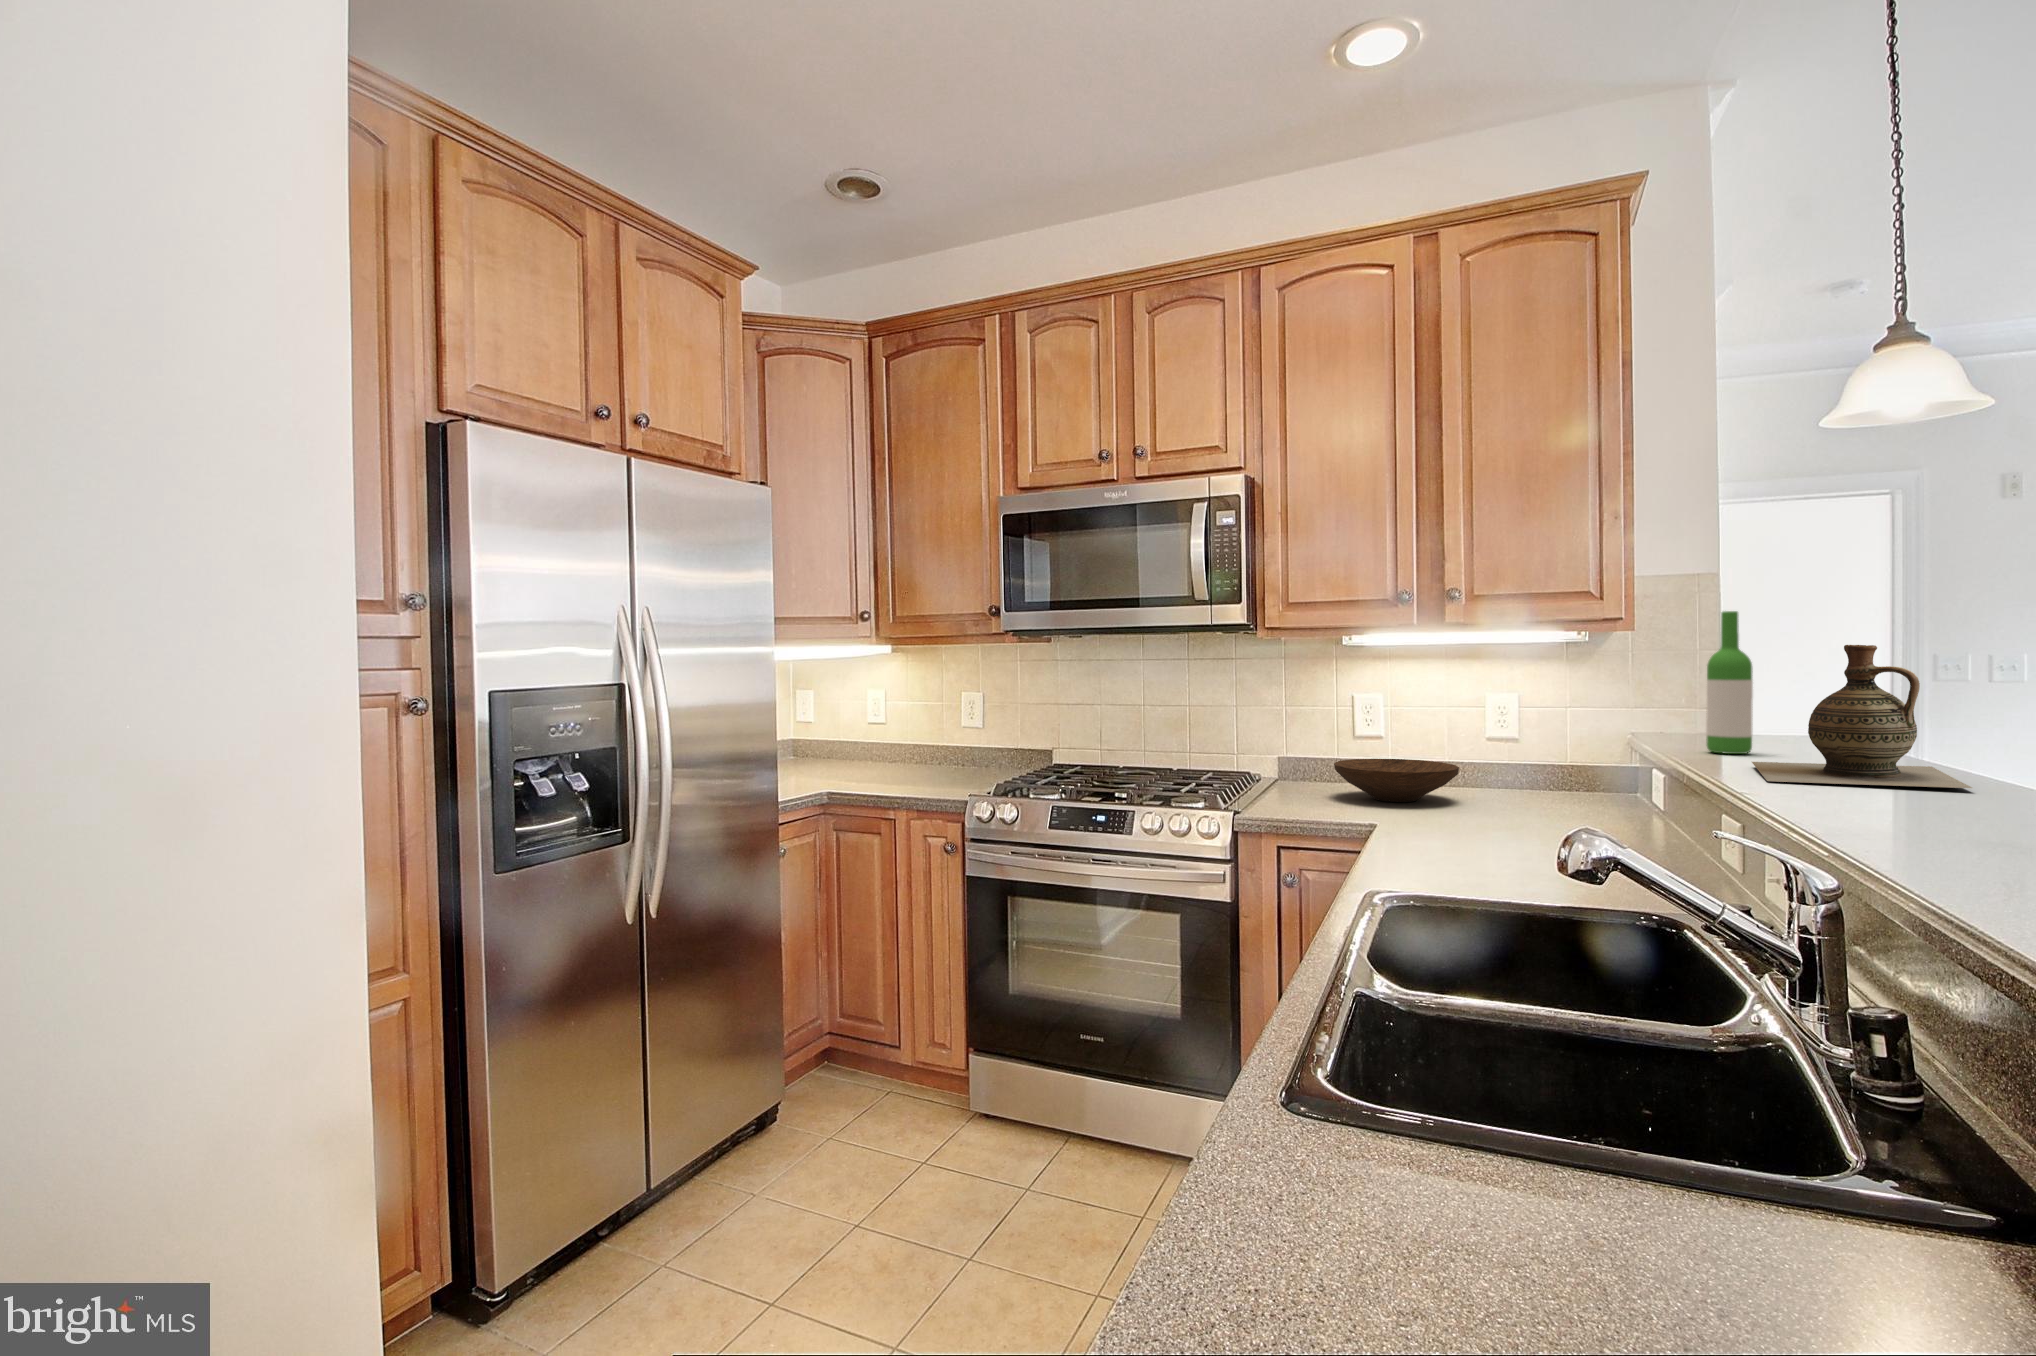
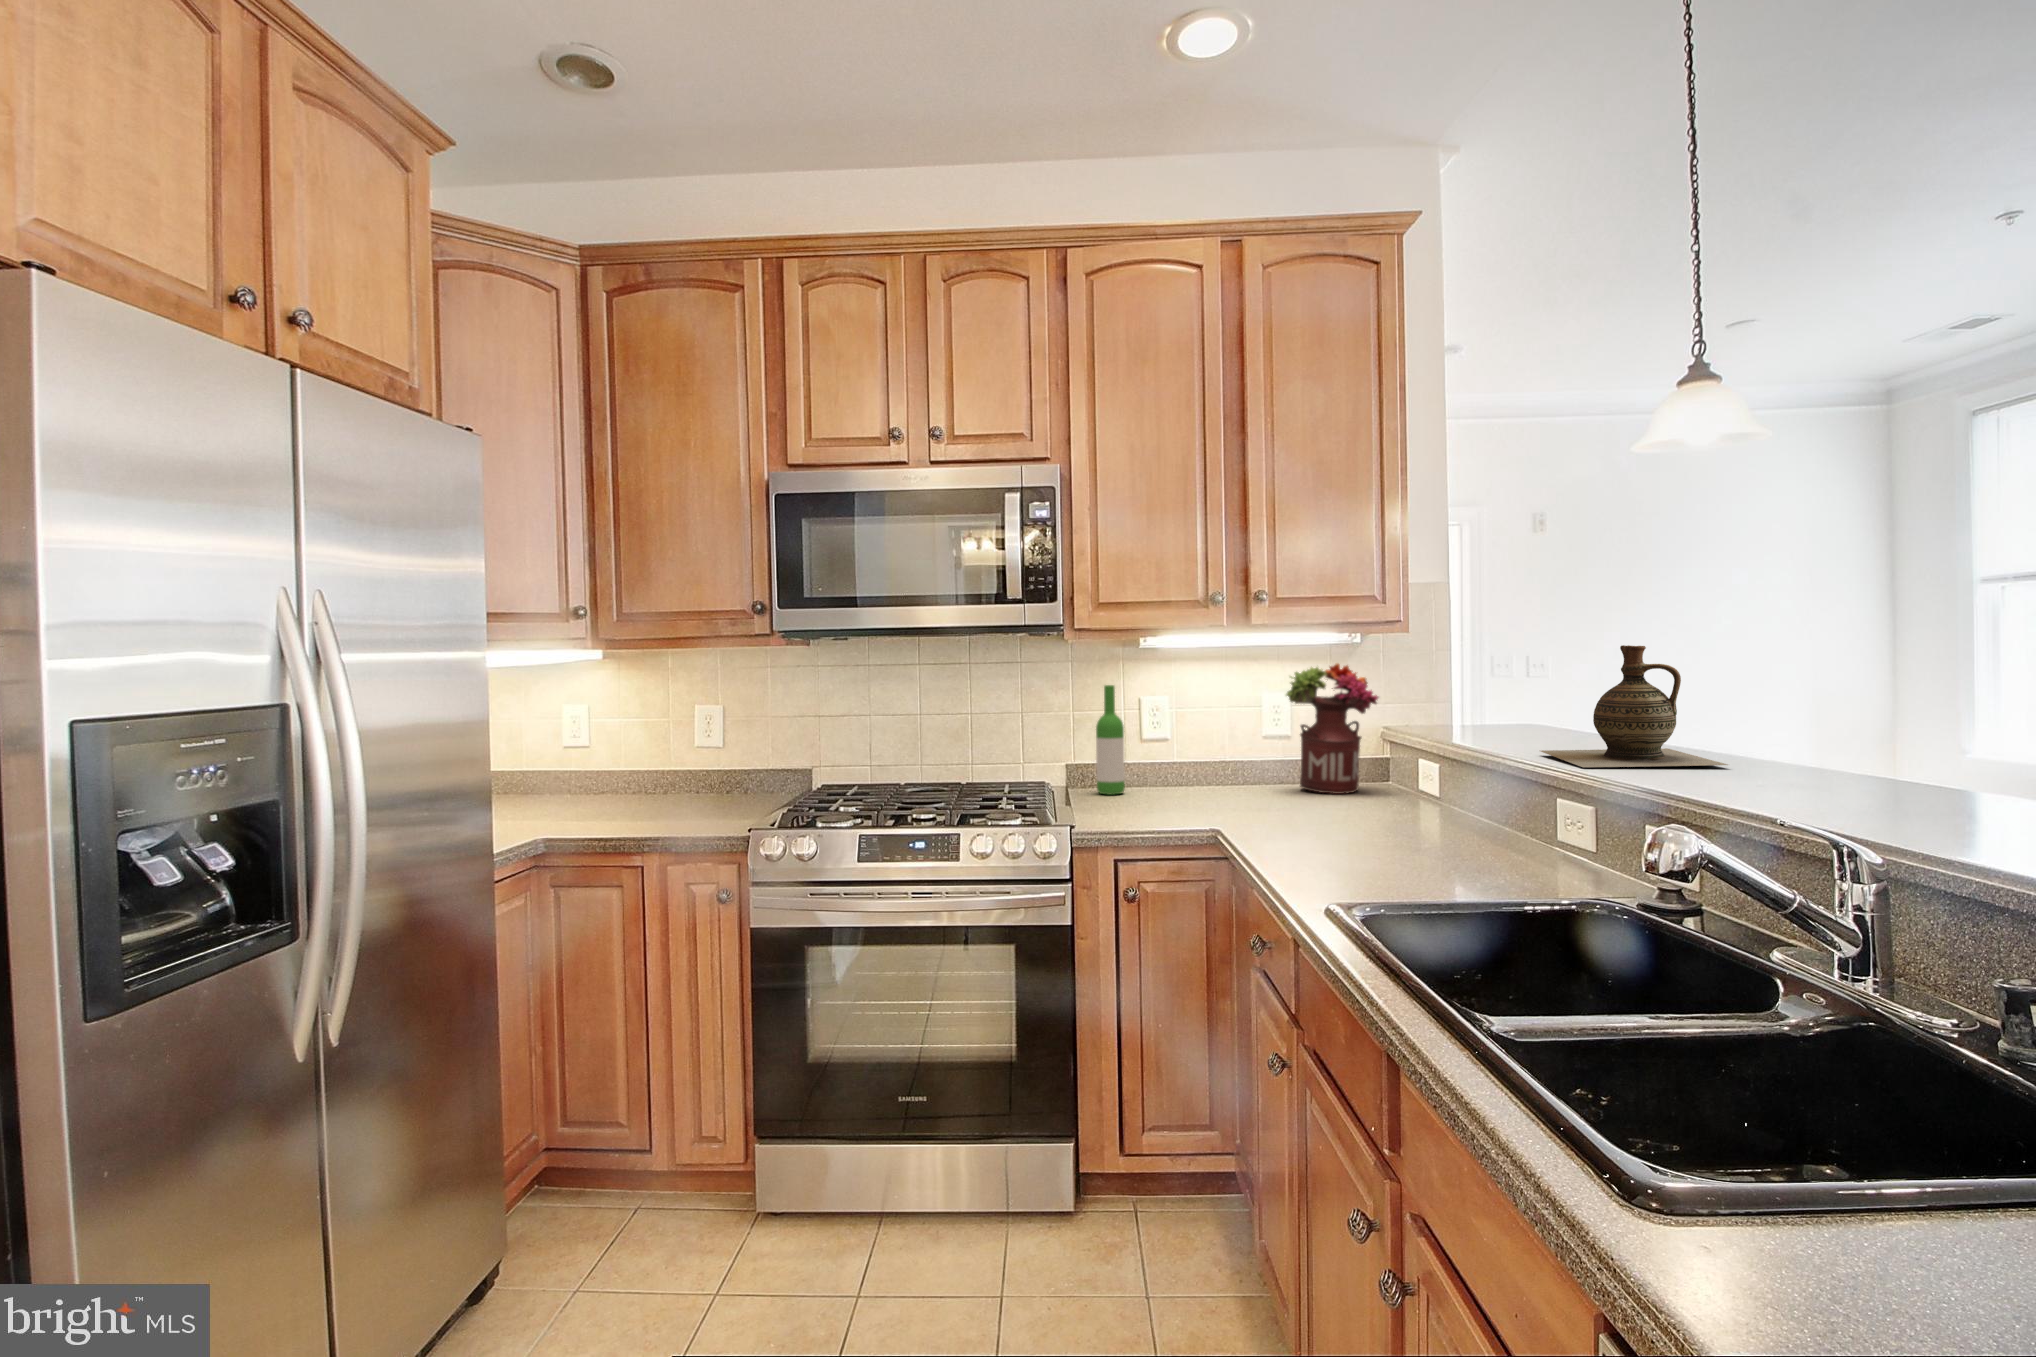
wine bottle: present [1706,611,1753,754] -> present [1096,685,1125,795]
flower arrangement: none [1505,661,1613,799] -> present [1286,663,1378,794]
wooden bowl: present [1334,759,1459,802] -> none [1143,763,1262,806]

